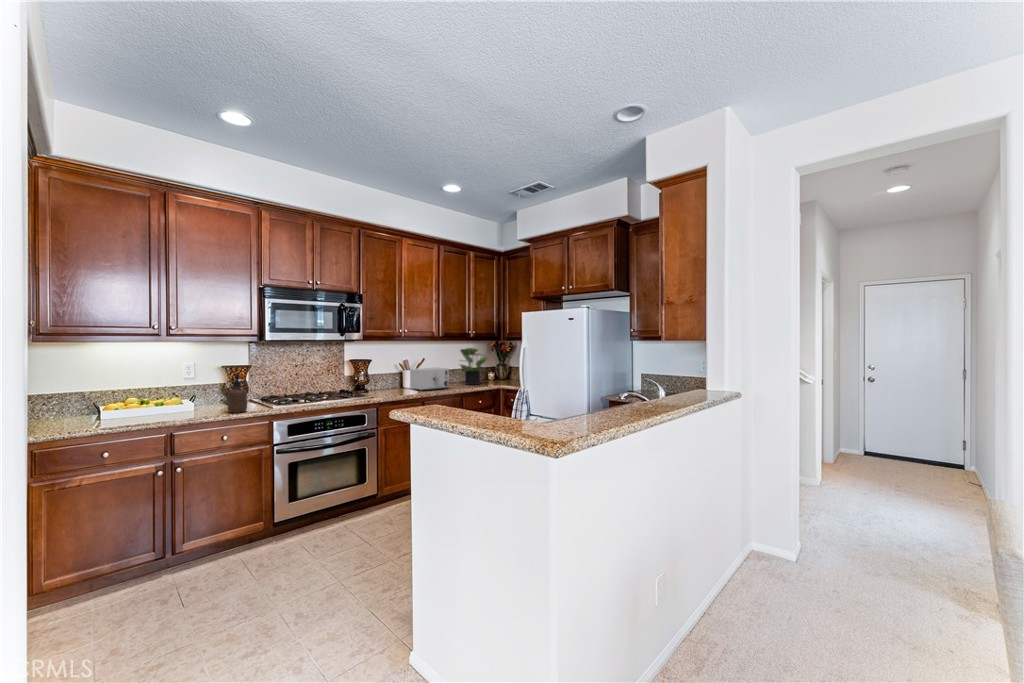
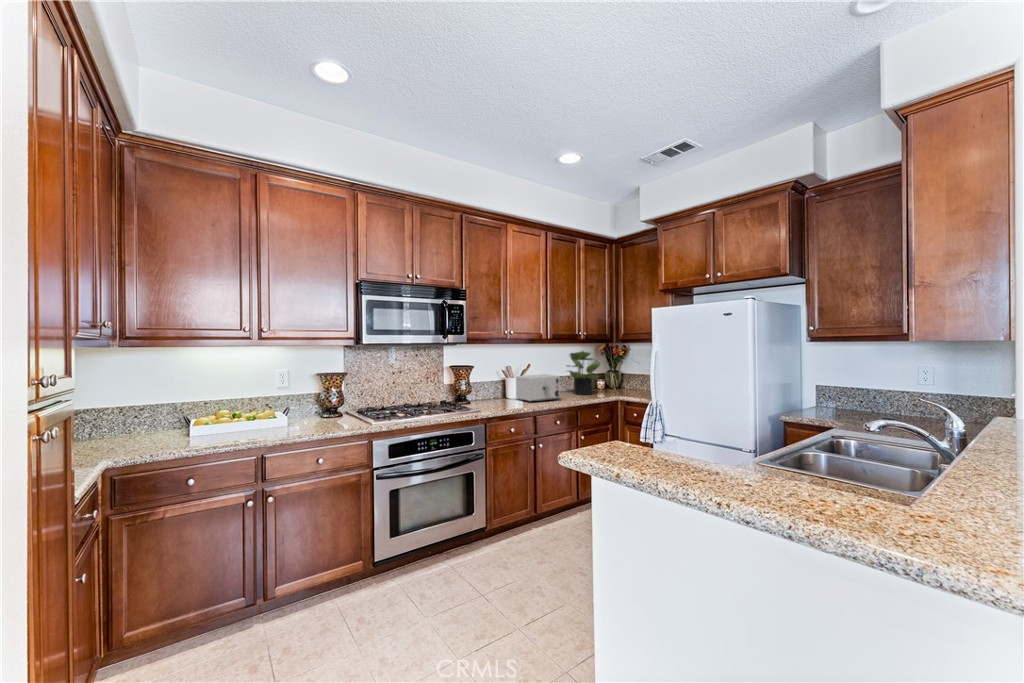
soap dispenser: present [227,373,247,413] -> none [323,384,344,431]

